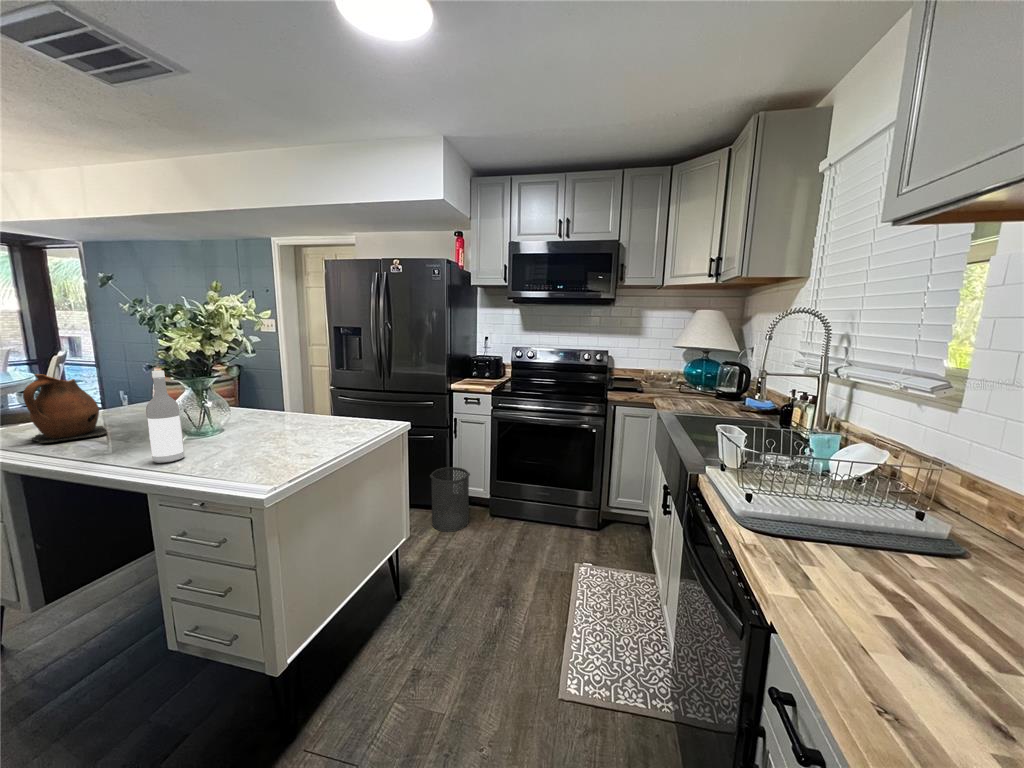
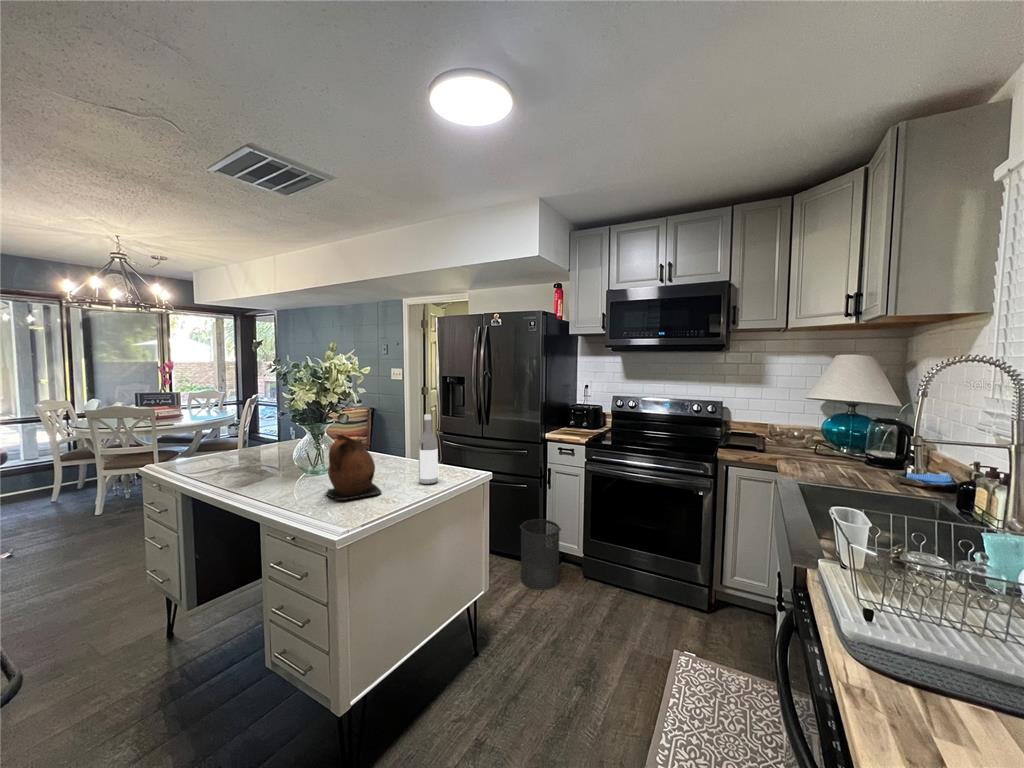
wine bottle: present [146,370,185,463] -> present [419,414,438,484]
ceramic pitcher: present [23,374,107,443] -> present [326,434,382,500]

